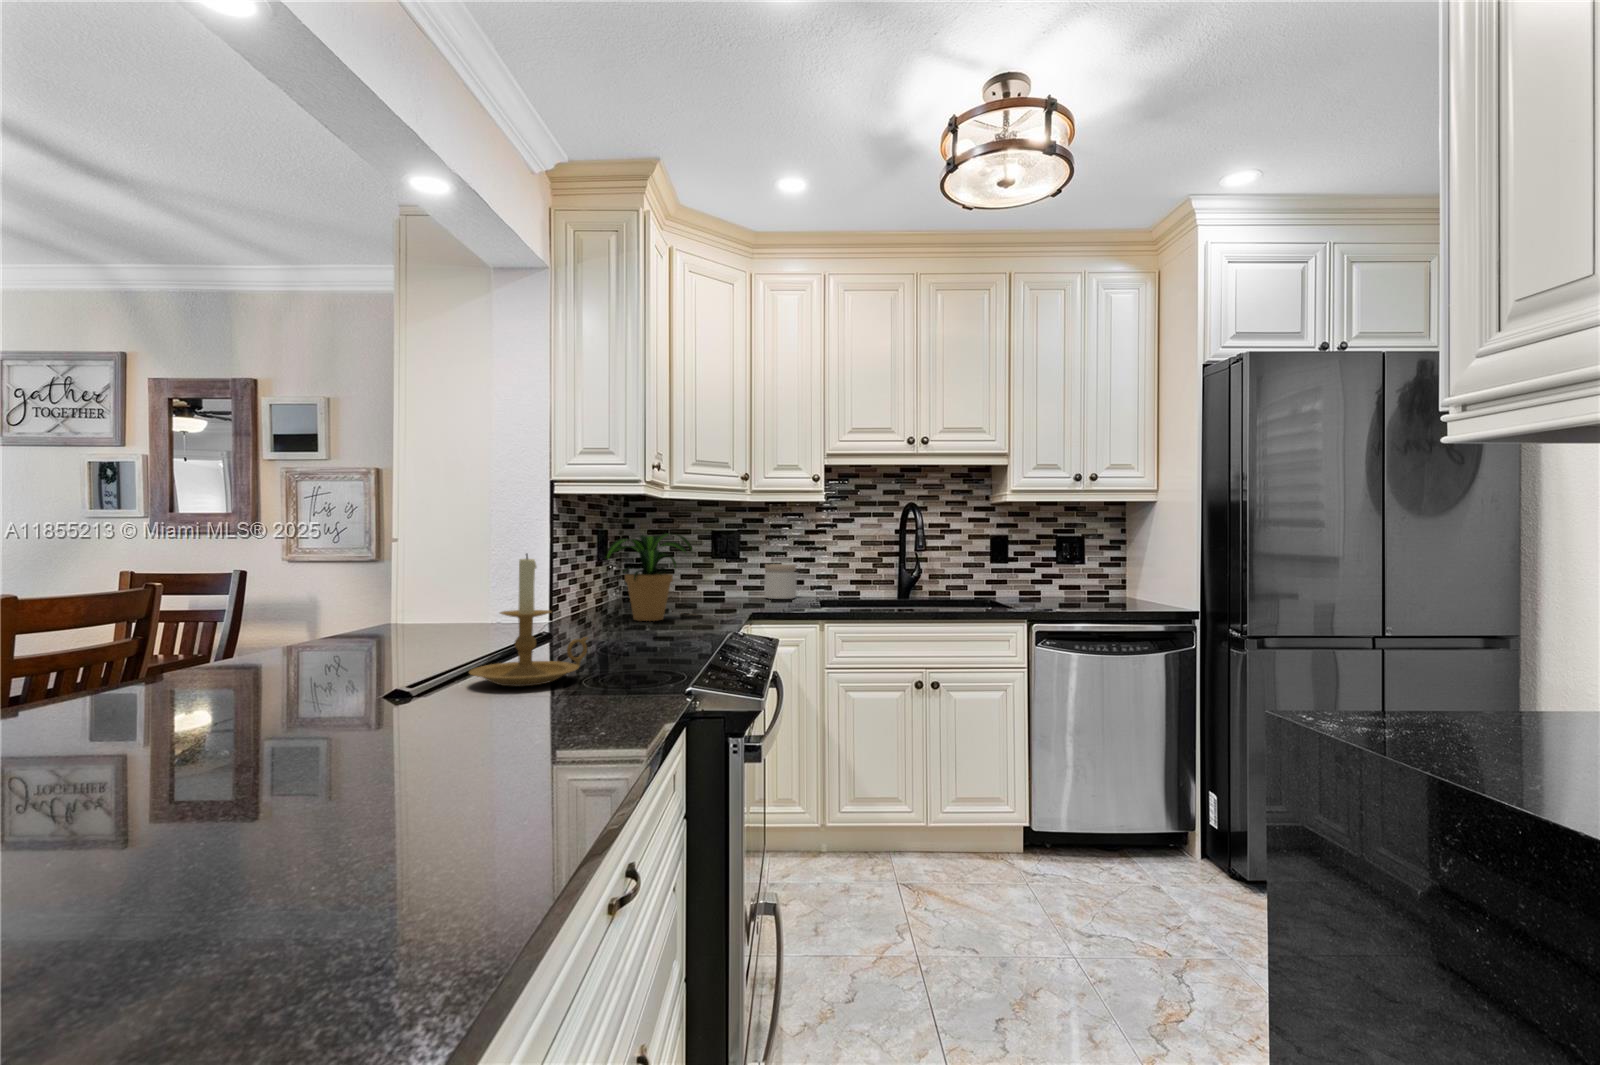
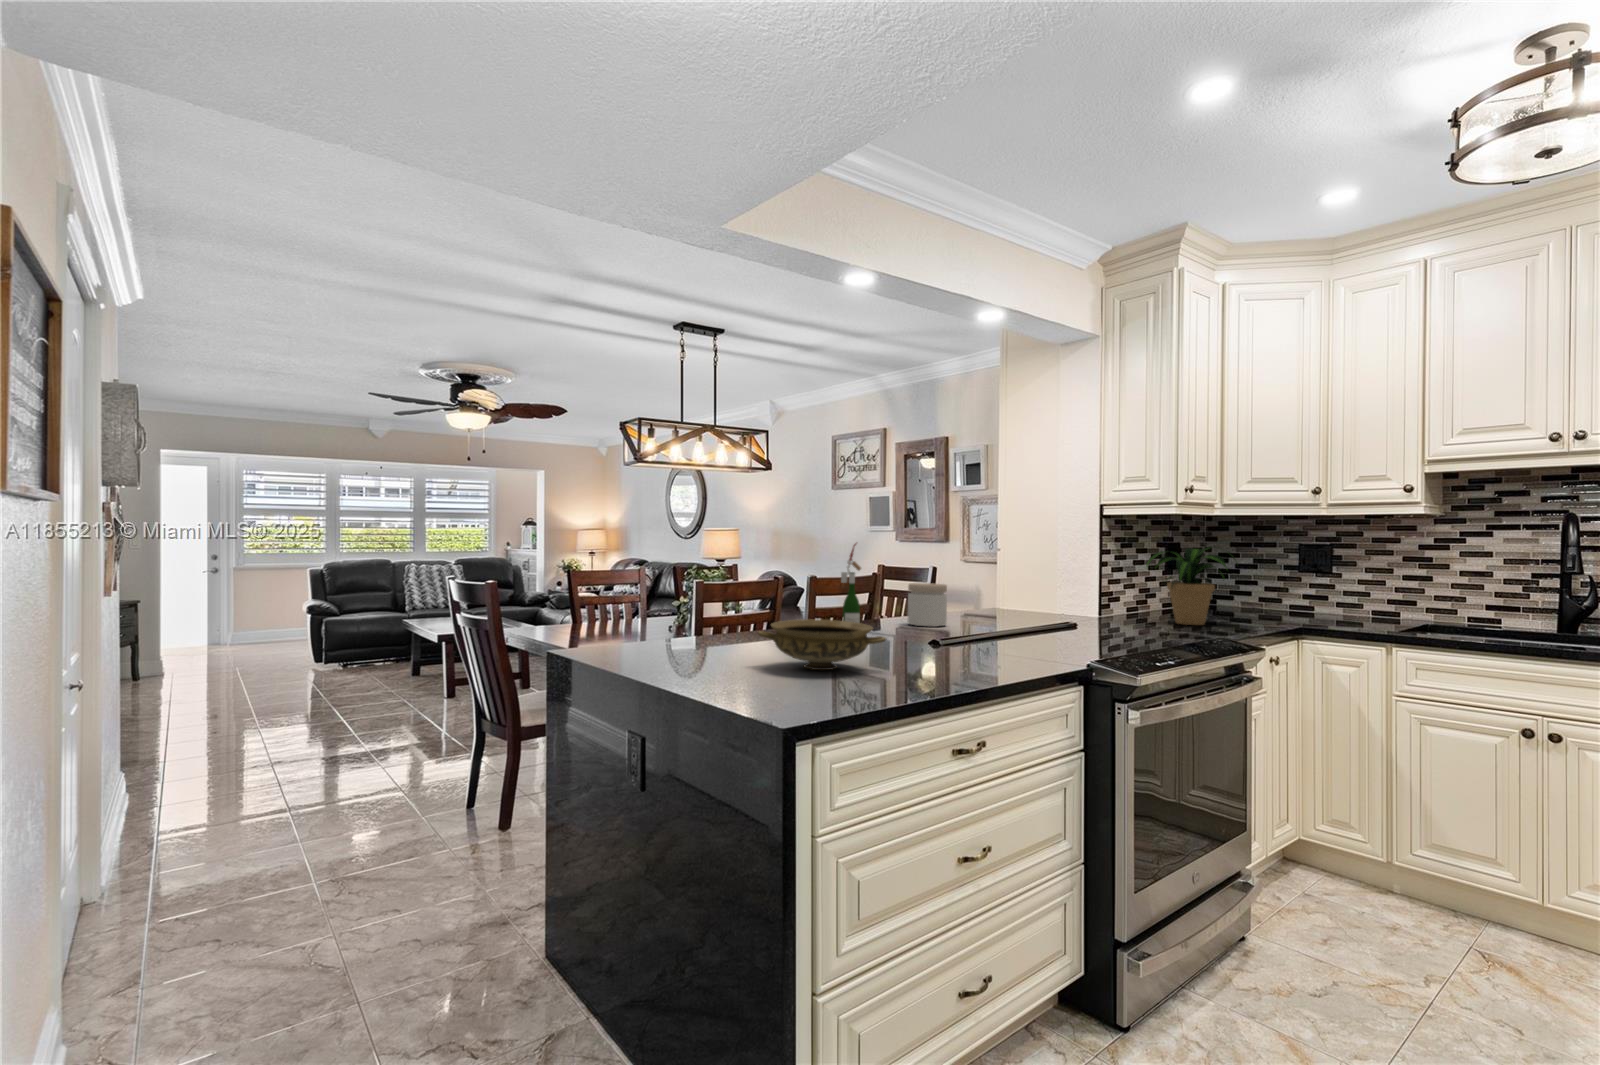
wine bottle: none [183,526,247,702] -> present [841,543,861,623]
candle holder: present [469,554,588,686] -> none [963,560,1044,645]
jar: present [765,564,797,599] -> present [908,583,947,627]
ceramic bowl: none [97,698,485,847] -> present [758,619,886,670]

